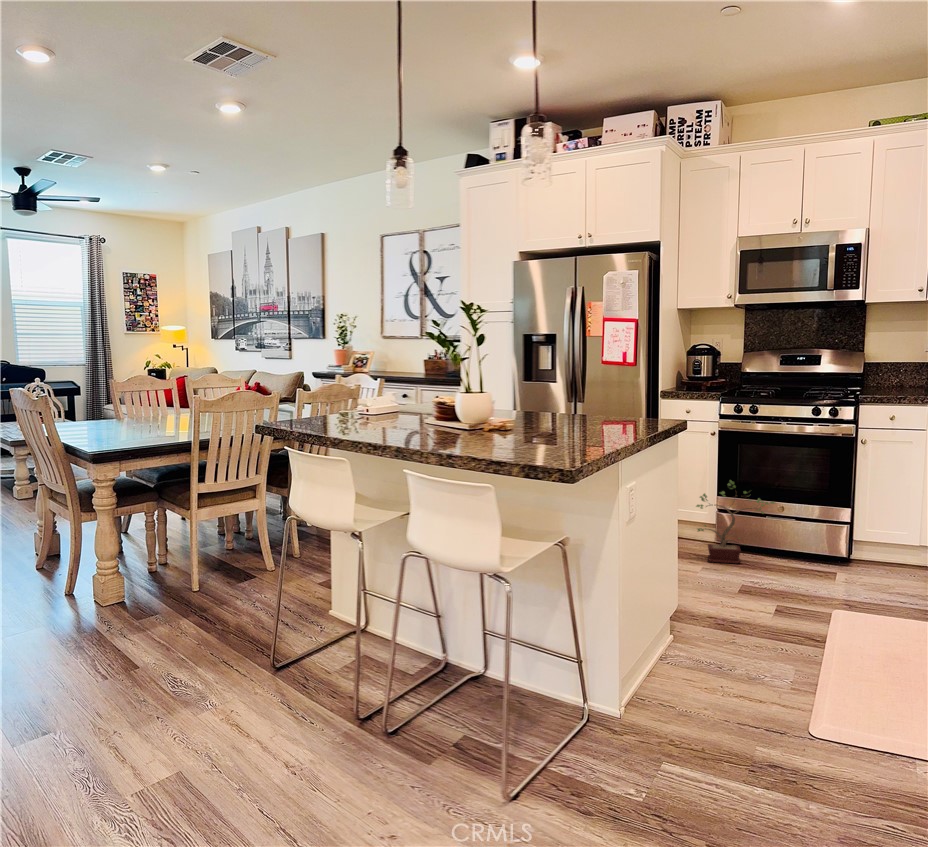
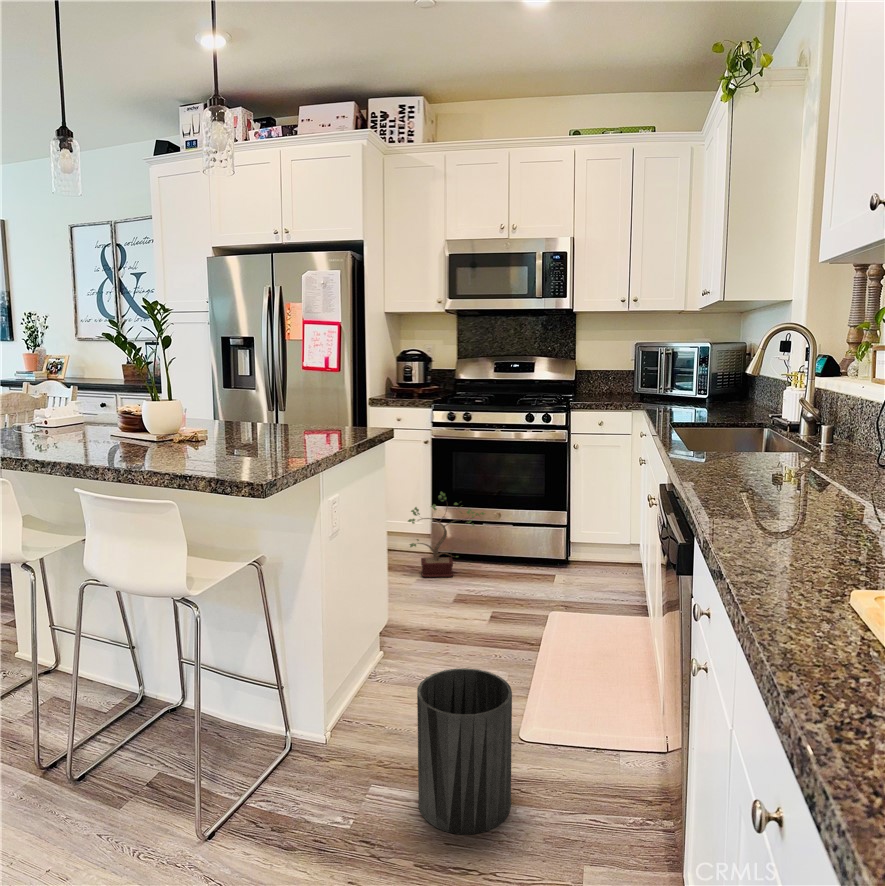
trash can: none [713,597,796,720] -> present [417,668,512,834]

